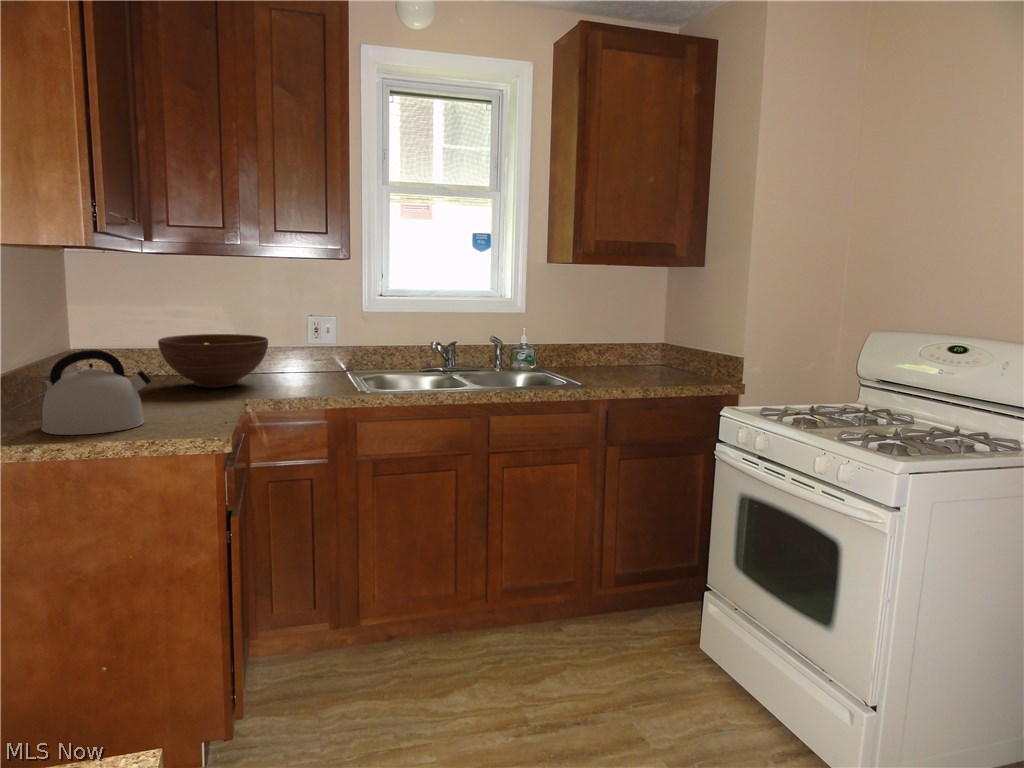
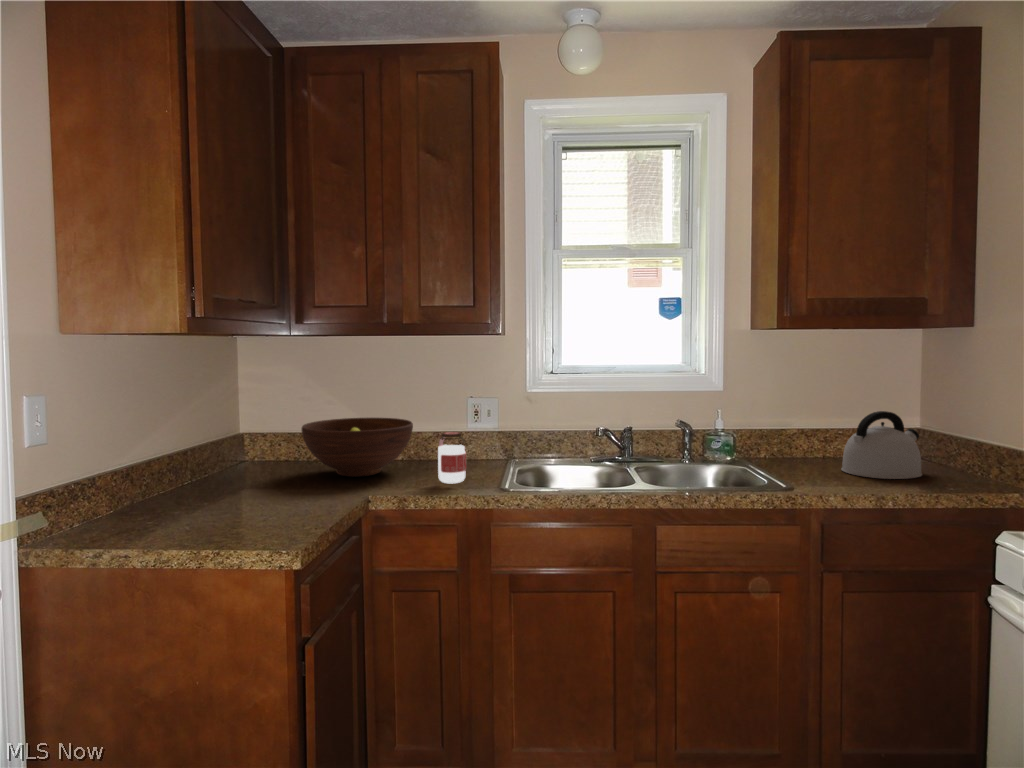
jar: none [300,345,327,390] -> present [438,432,466,483]
kettle: present [42,350,151,435] -> present [841,411,922,479]

